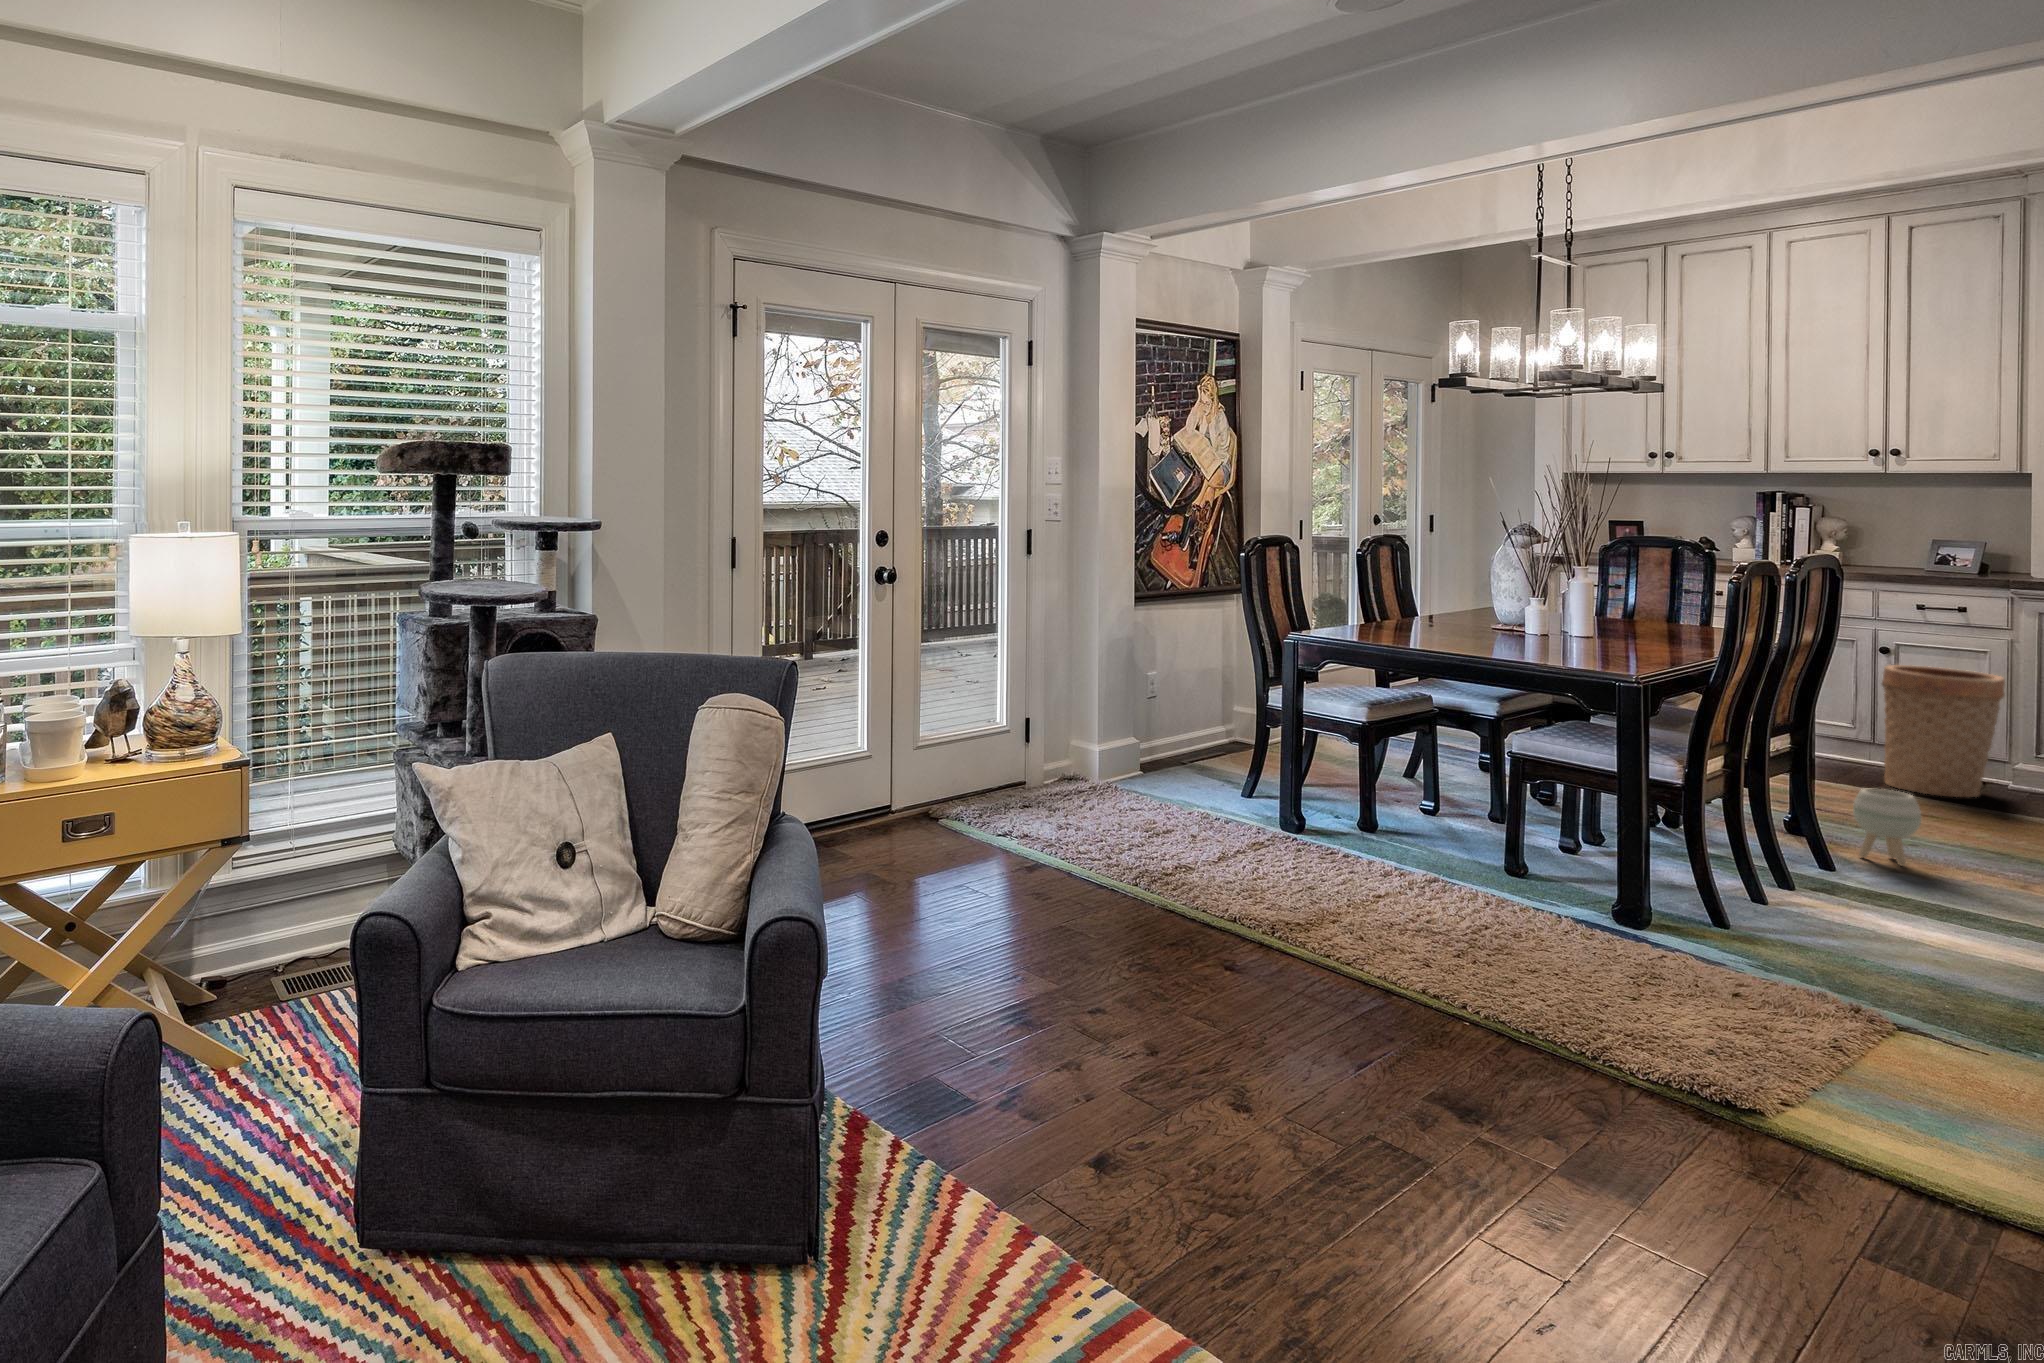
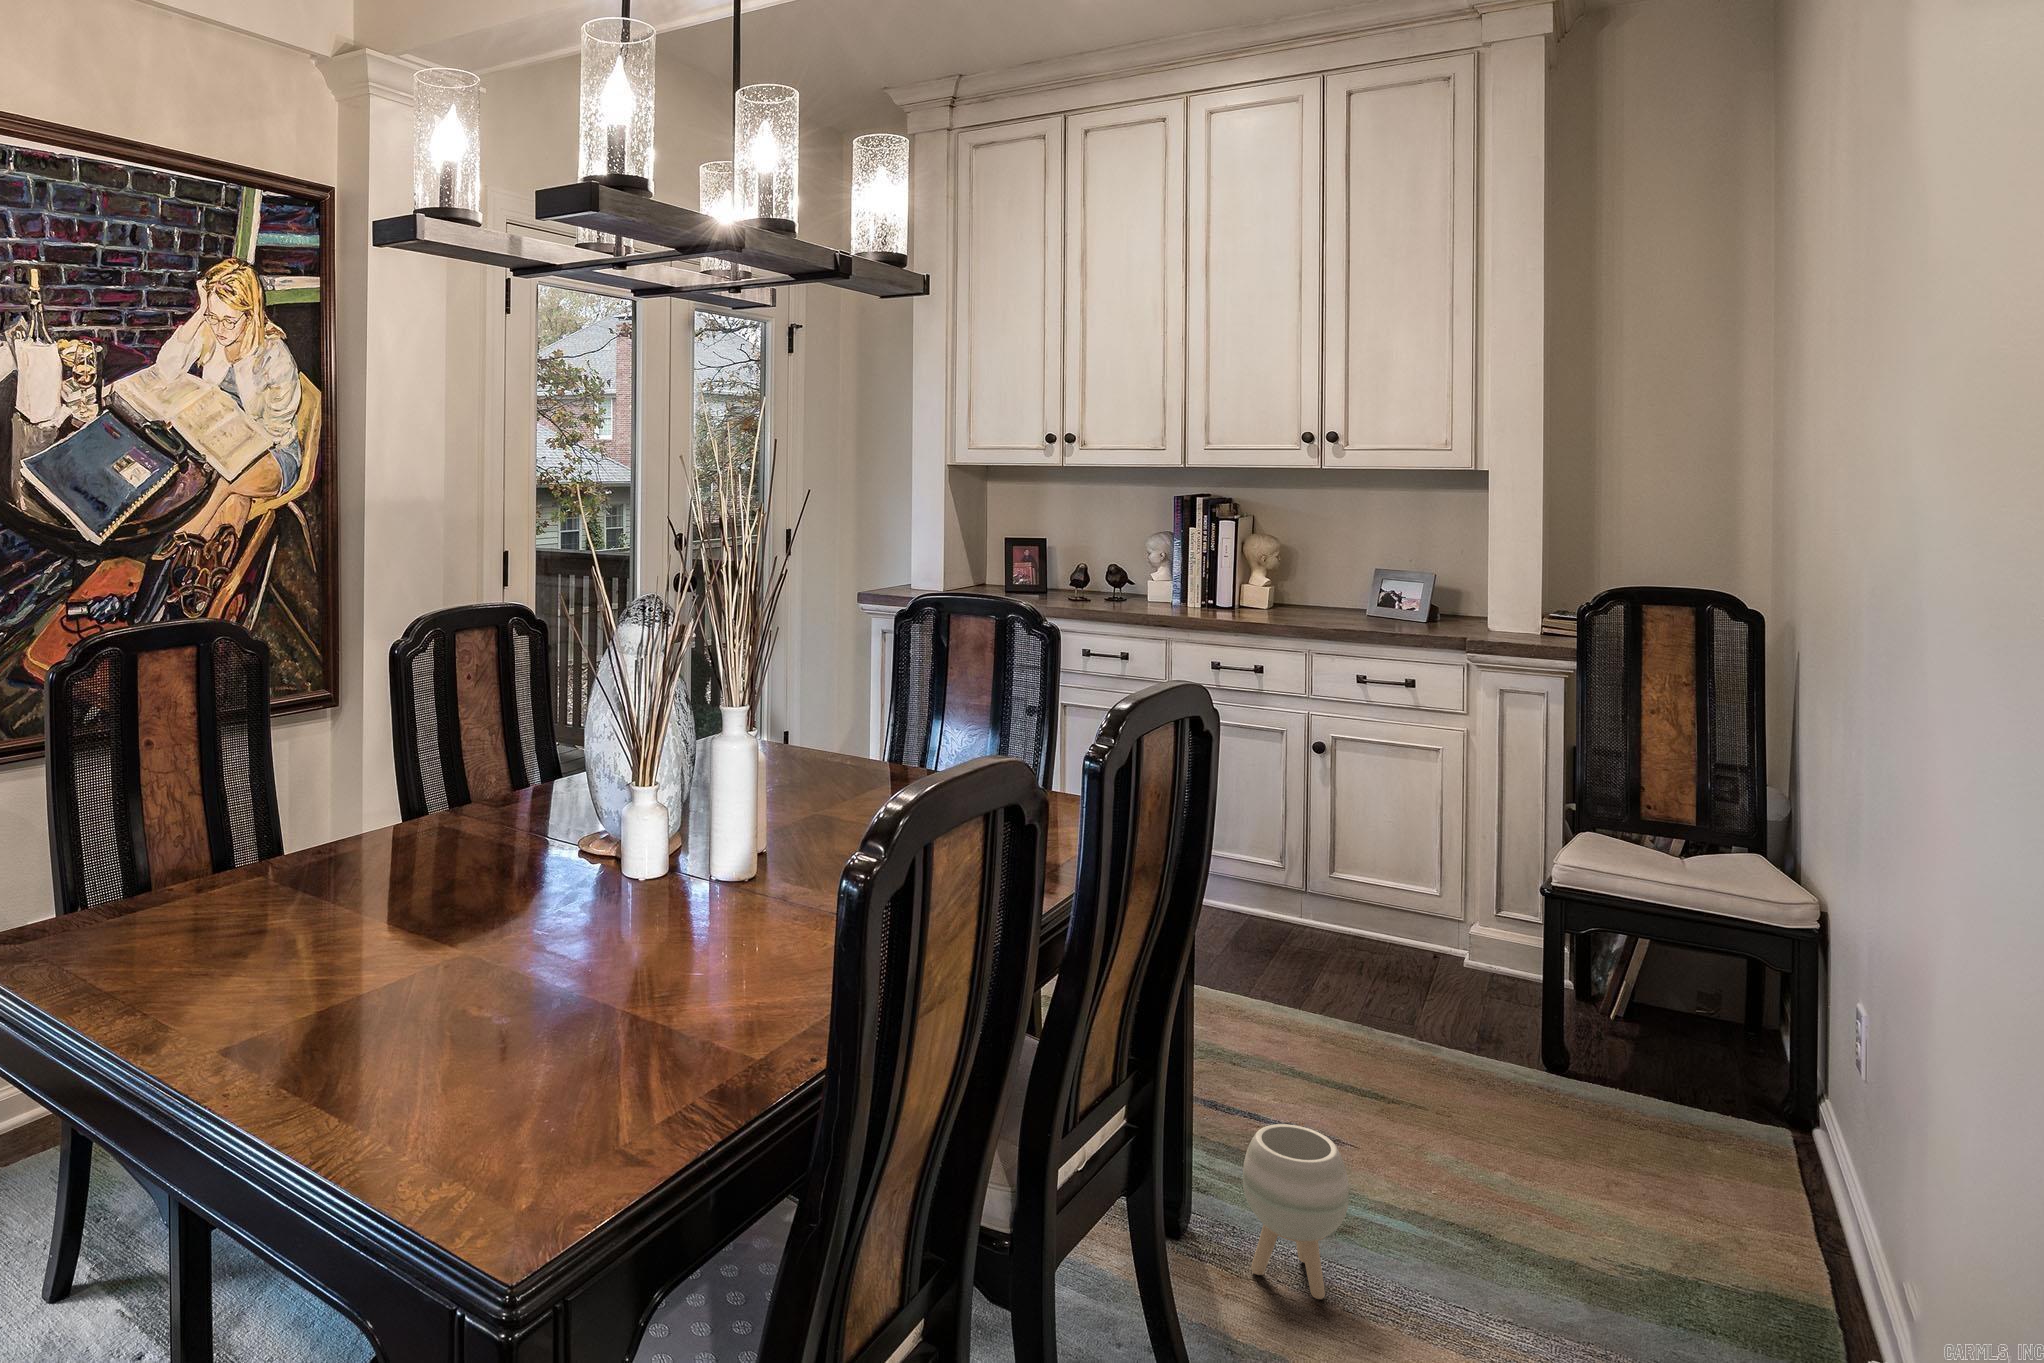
basket: present [1882,665,2005,797] -> none [1311,774,1461,993]

